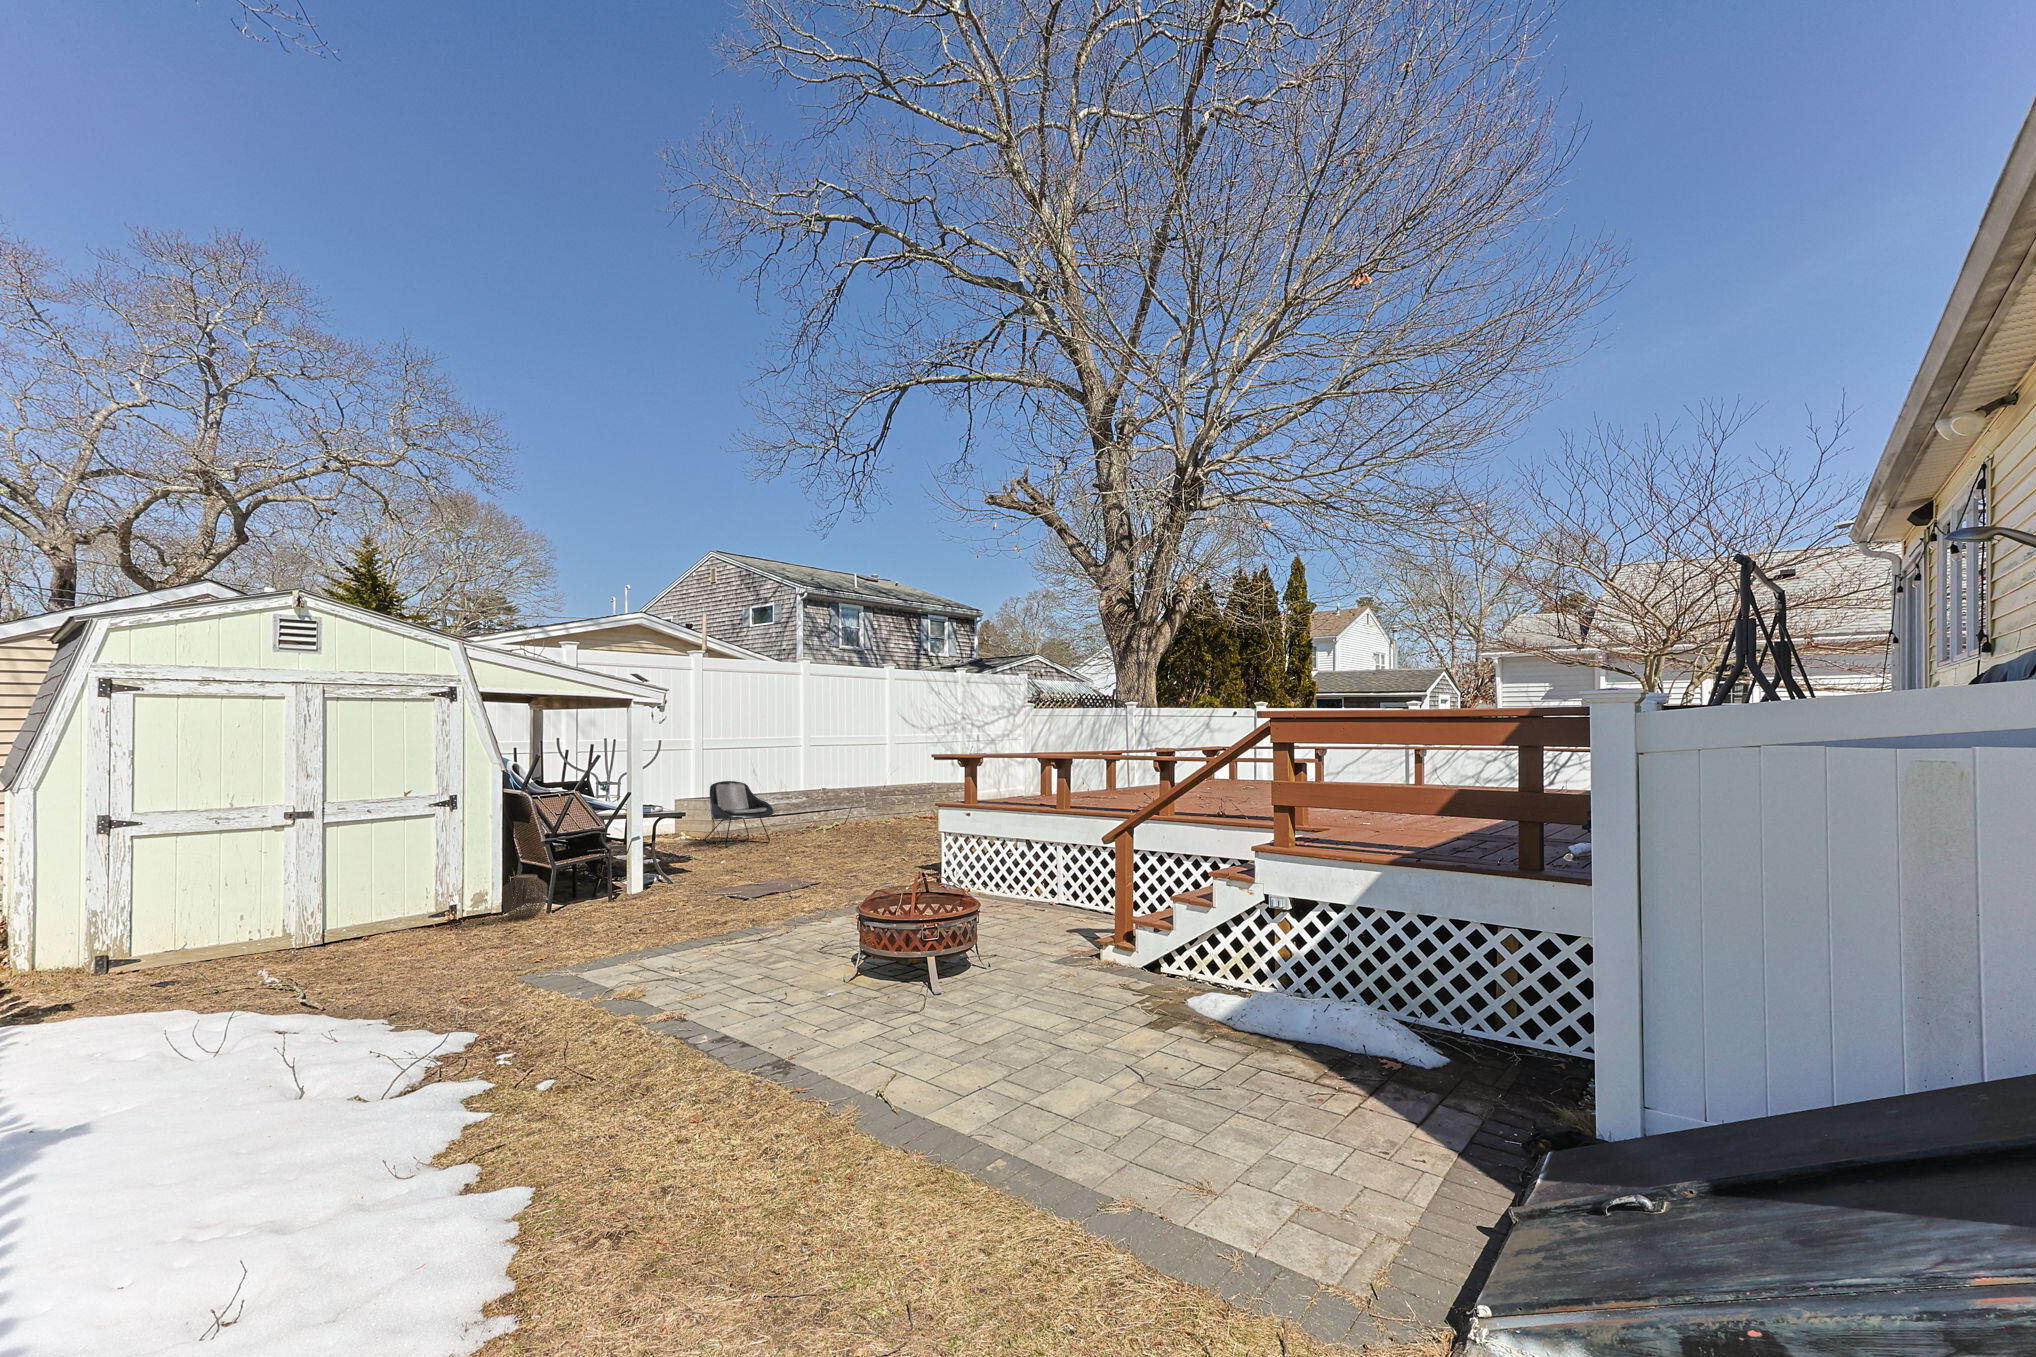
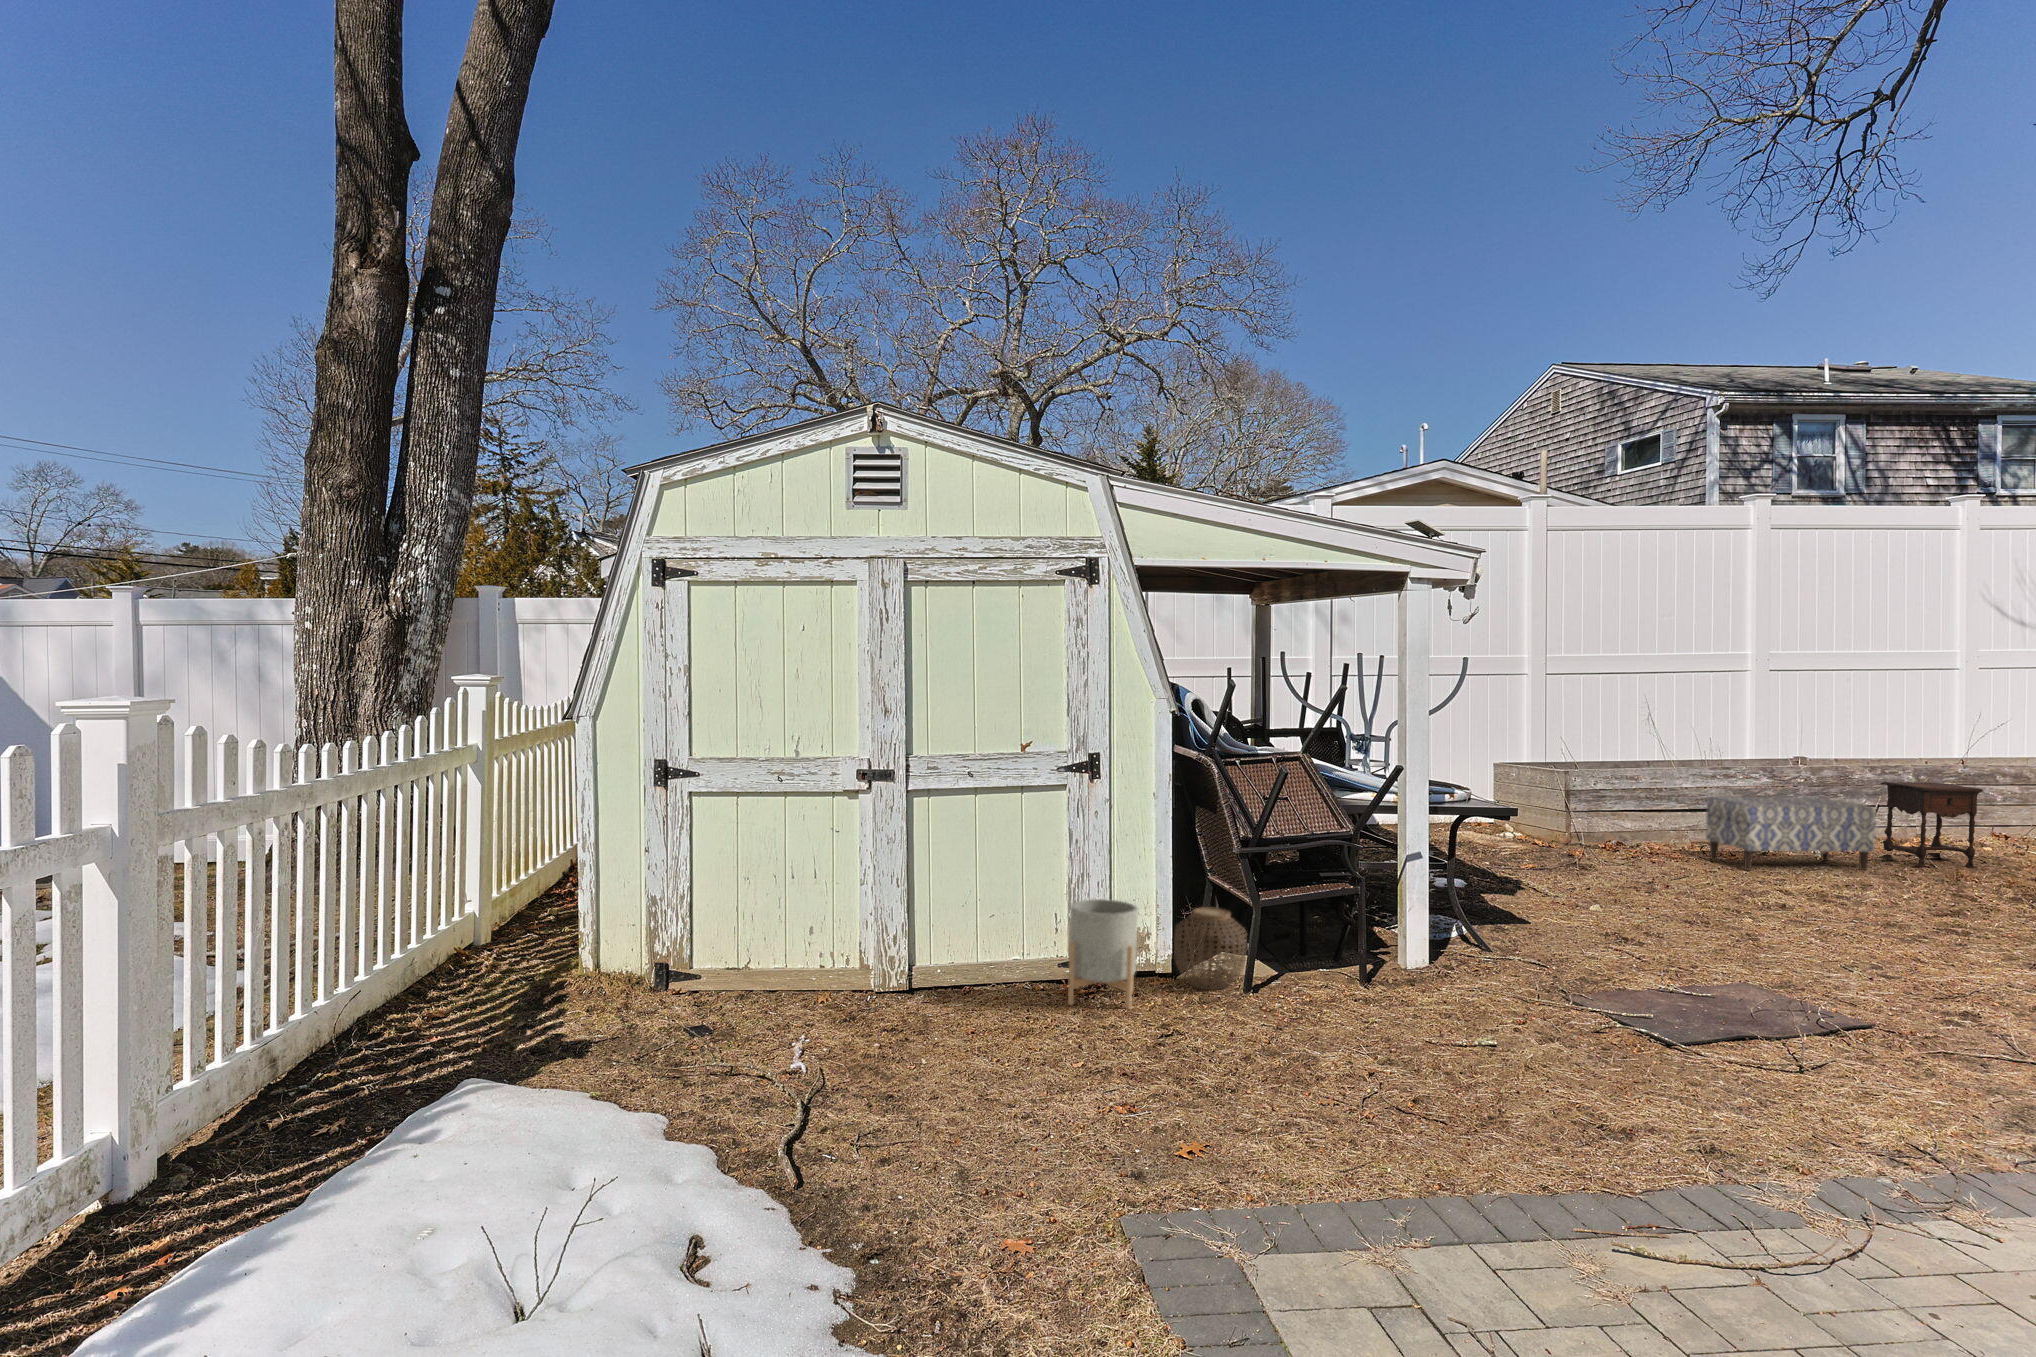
lounge chair: present [705,781,774,848] -> none [1537,747,1679,878]
side table: none [863,788,905,827] -> present [1881,782,1983,868]
bench: none [788,798,860,836] -> present [1706,797,1876,871]
planter: none [437,876,482,937] -> present [1068,899,1138,1009]

